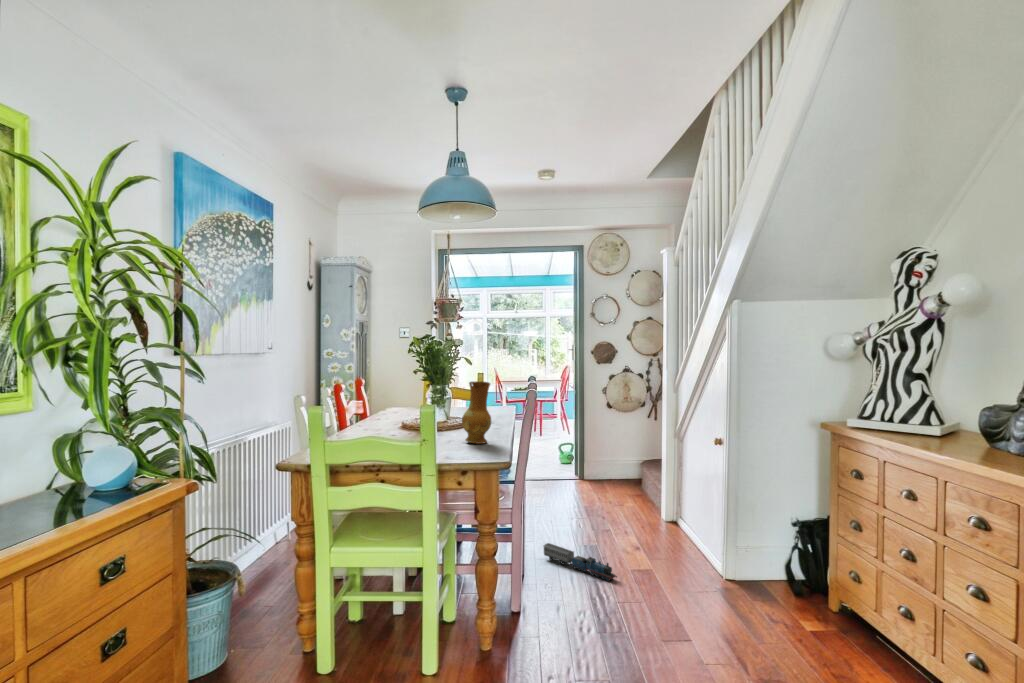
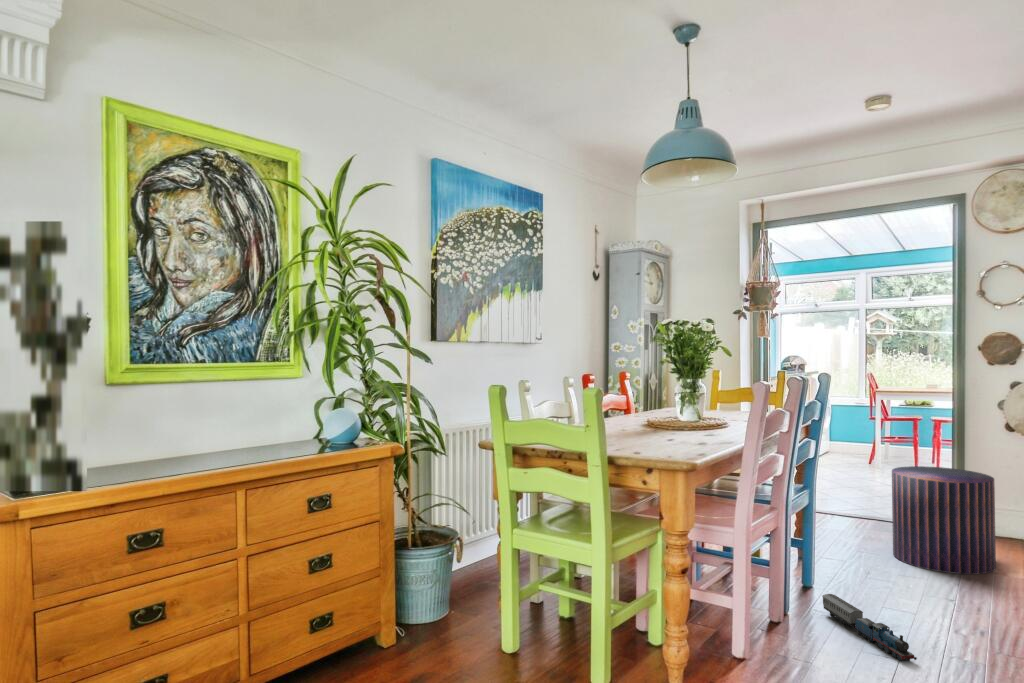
ceramic jug: present [462,381,491,444] -> none [678,369,715,445]
pouf: none [553,437,613,511] -> present [892,466,996,574]

